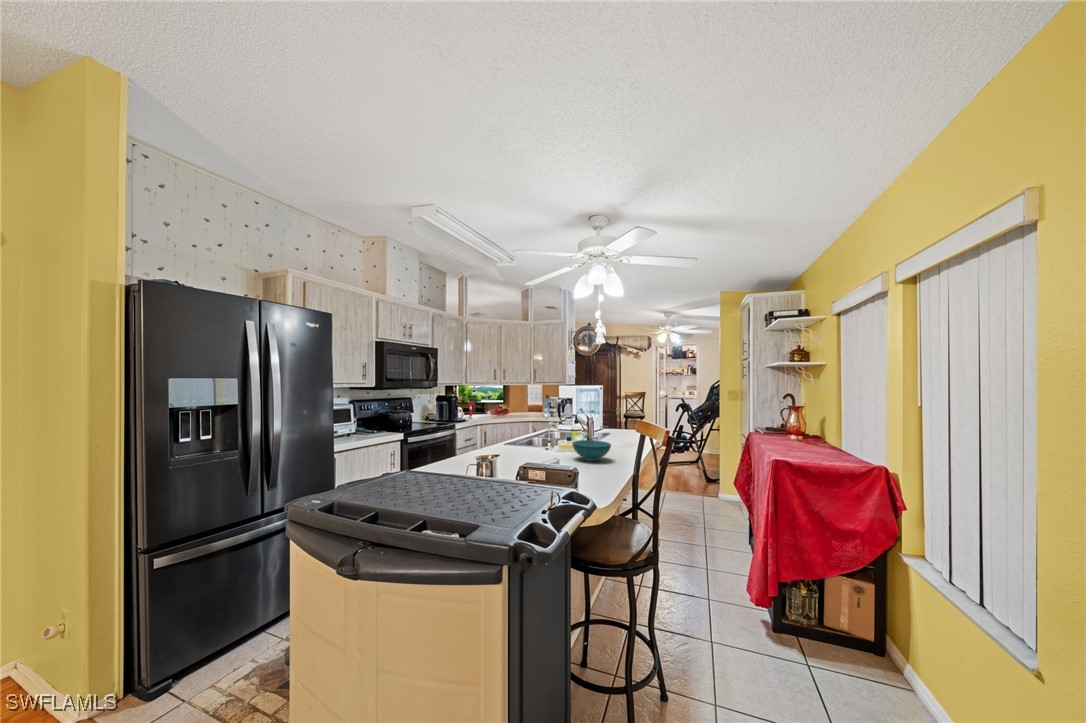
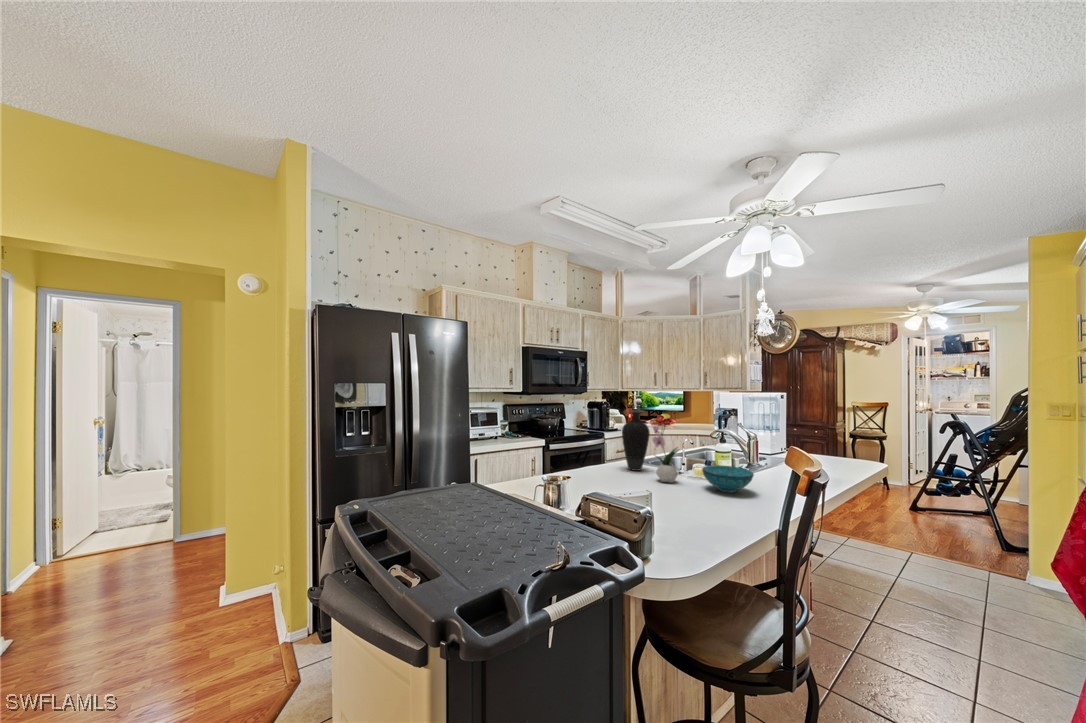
vase: none [498,398,523,452] -> present [622,410,650,471]
flower arrangement: none [530,401,555,458] -> present [652,415,679,483]

